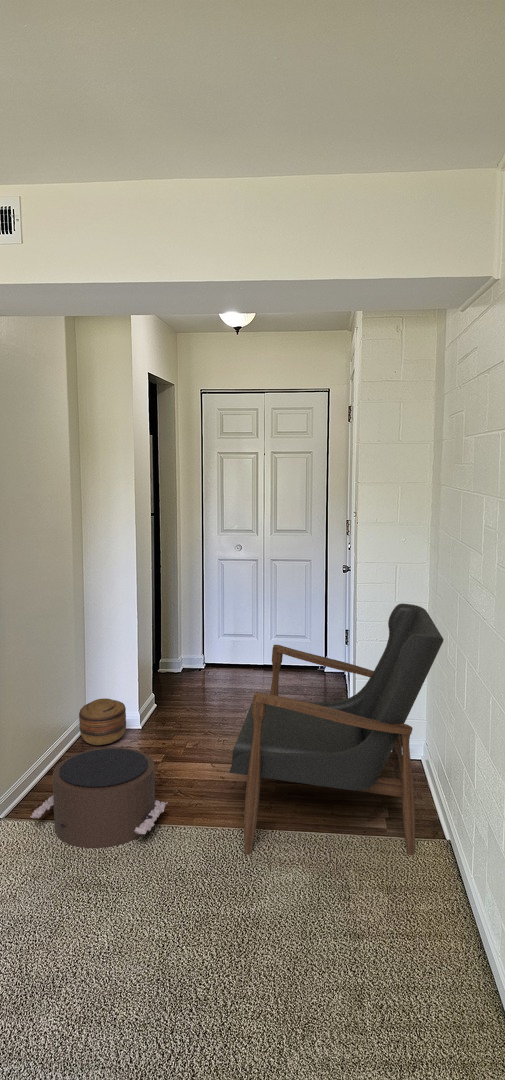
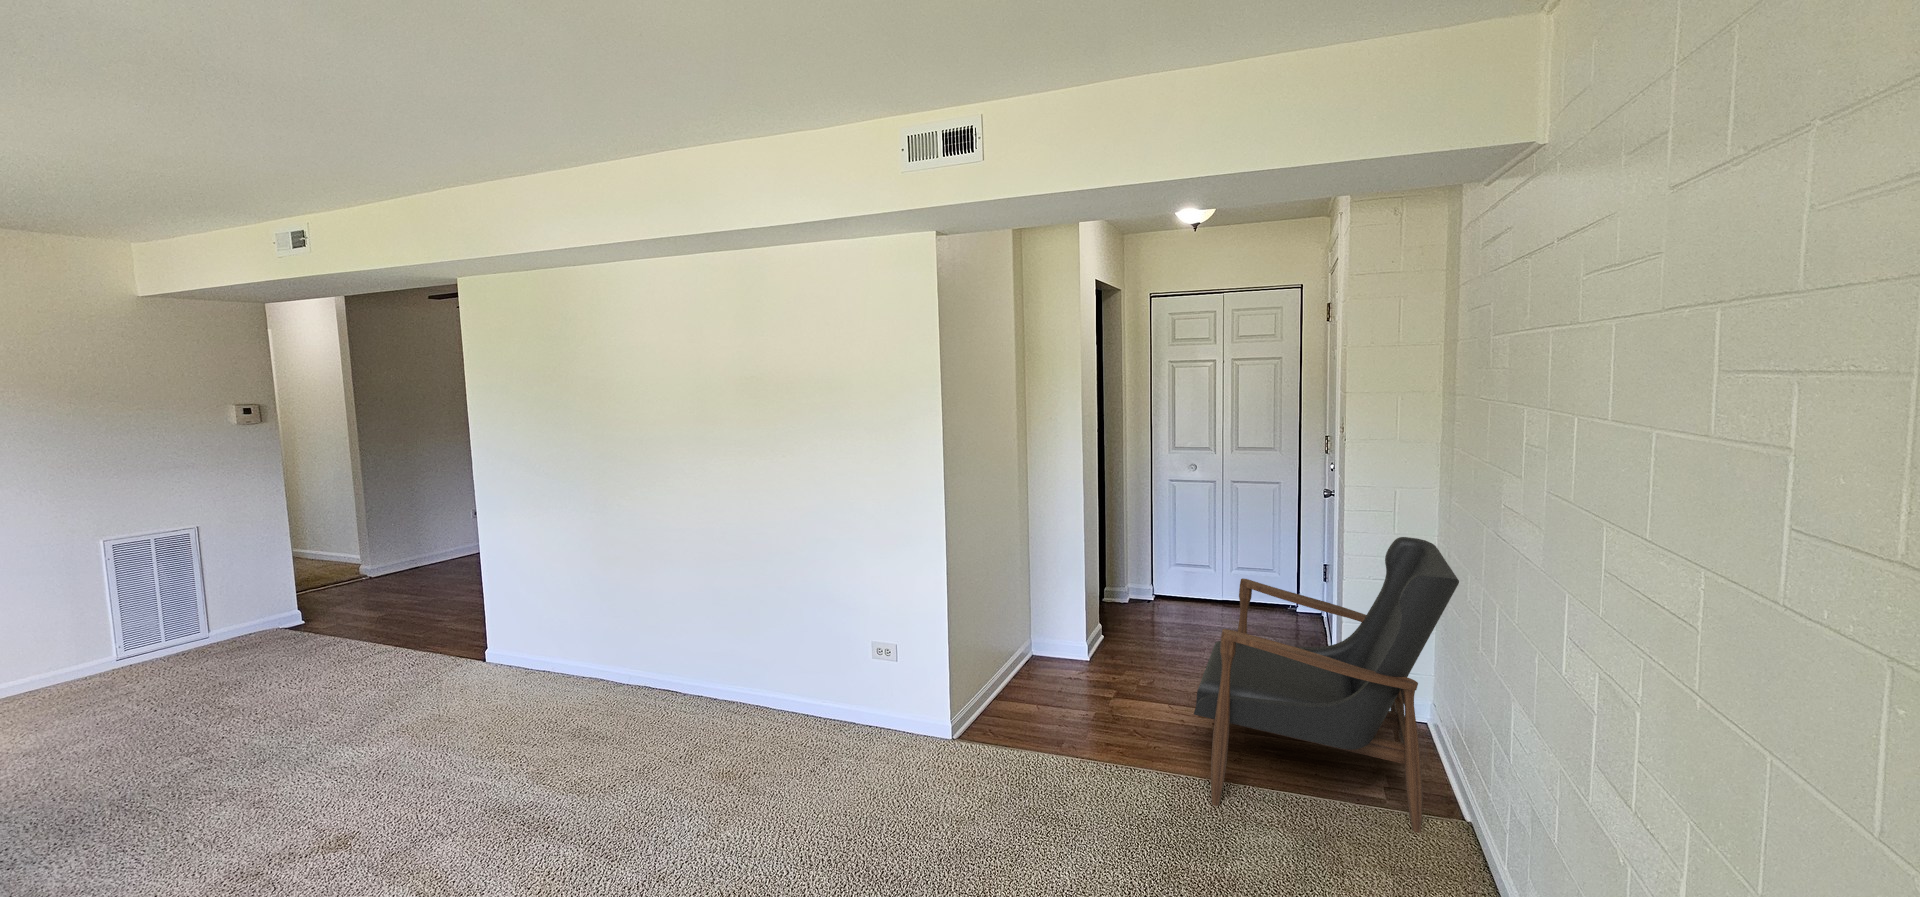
basket: present [79,698,126,745] -> none [1024,627,1073,676]
pouf: present [30,748,167,848] -> none [984,678,1124,779]

